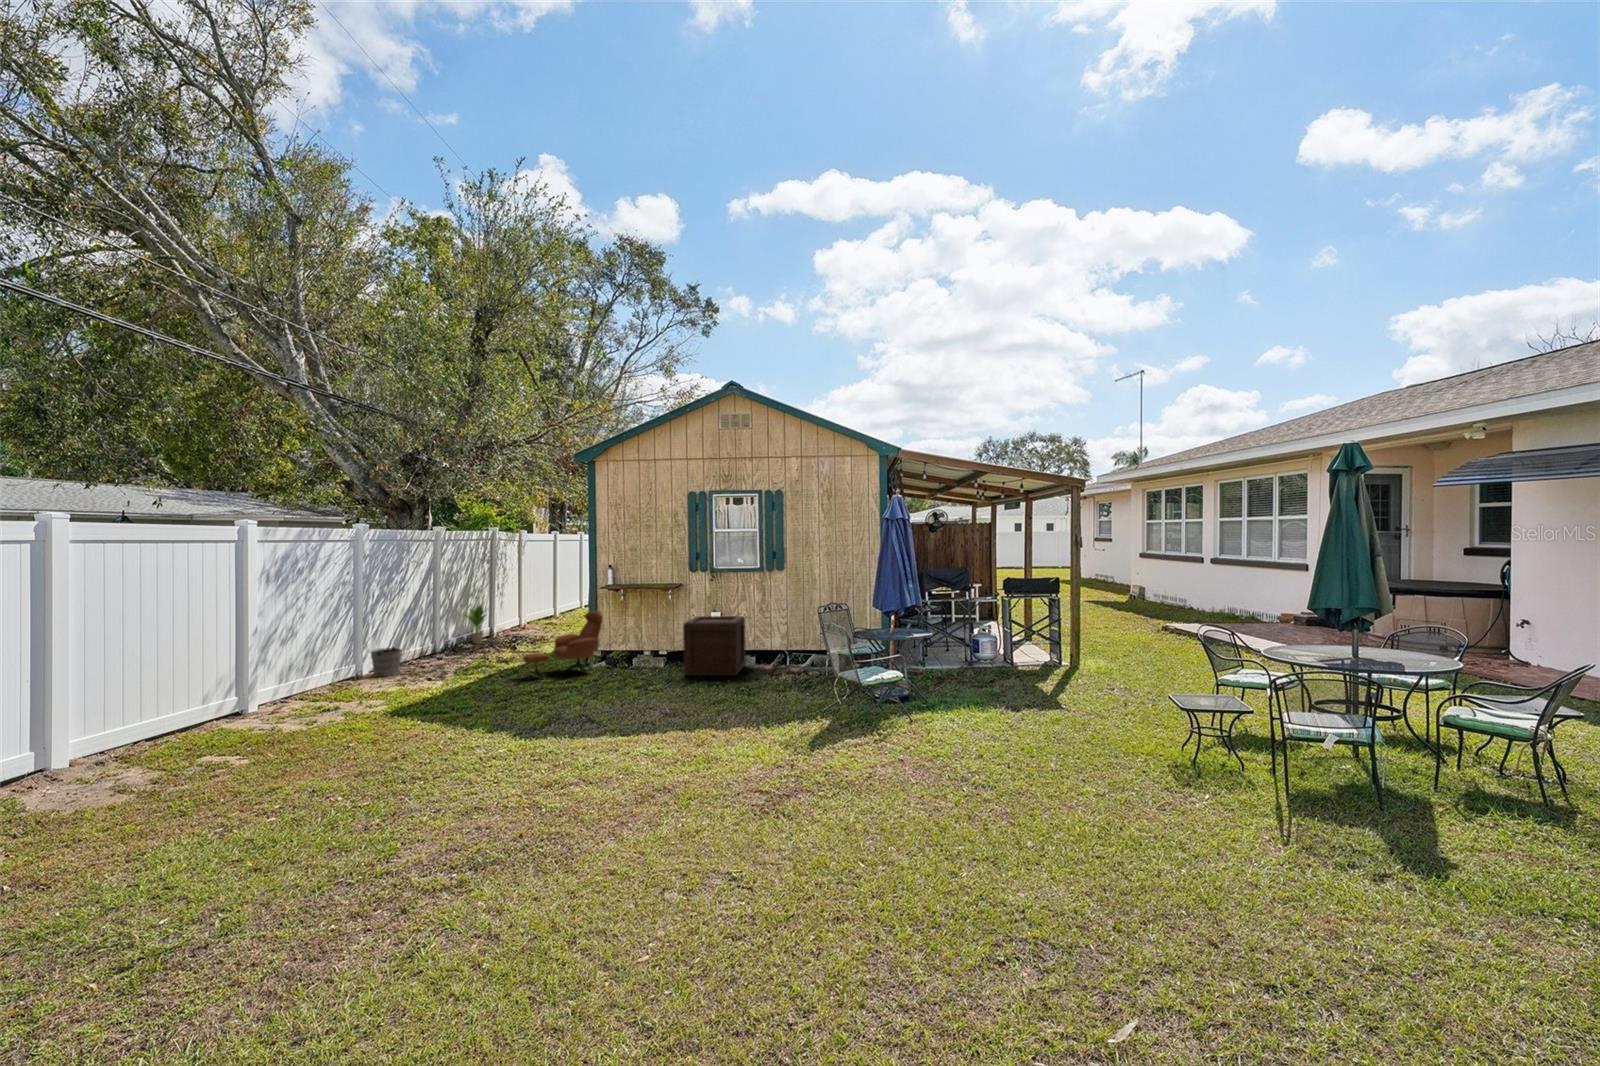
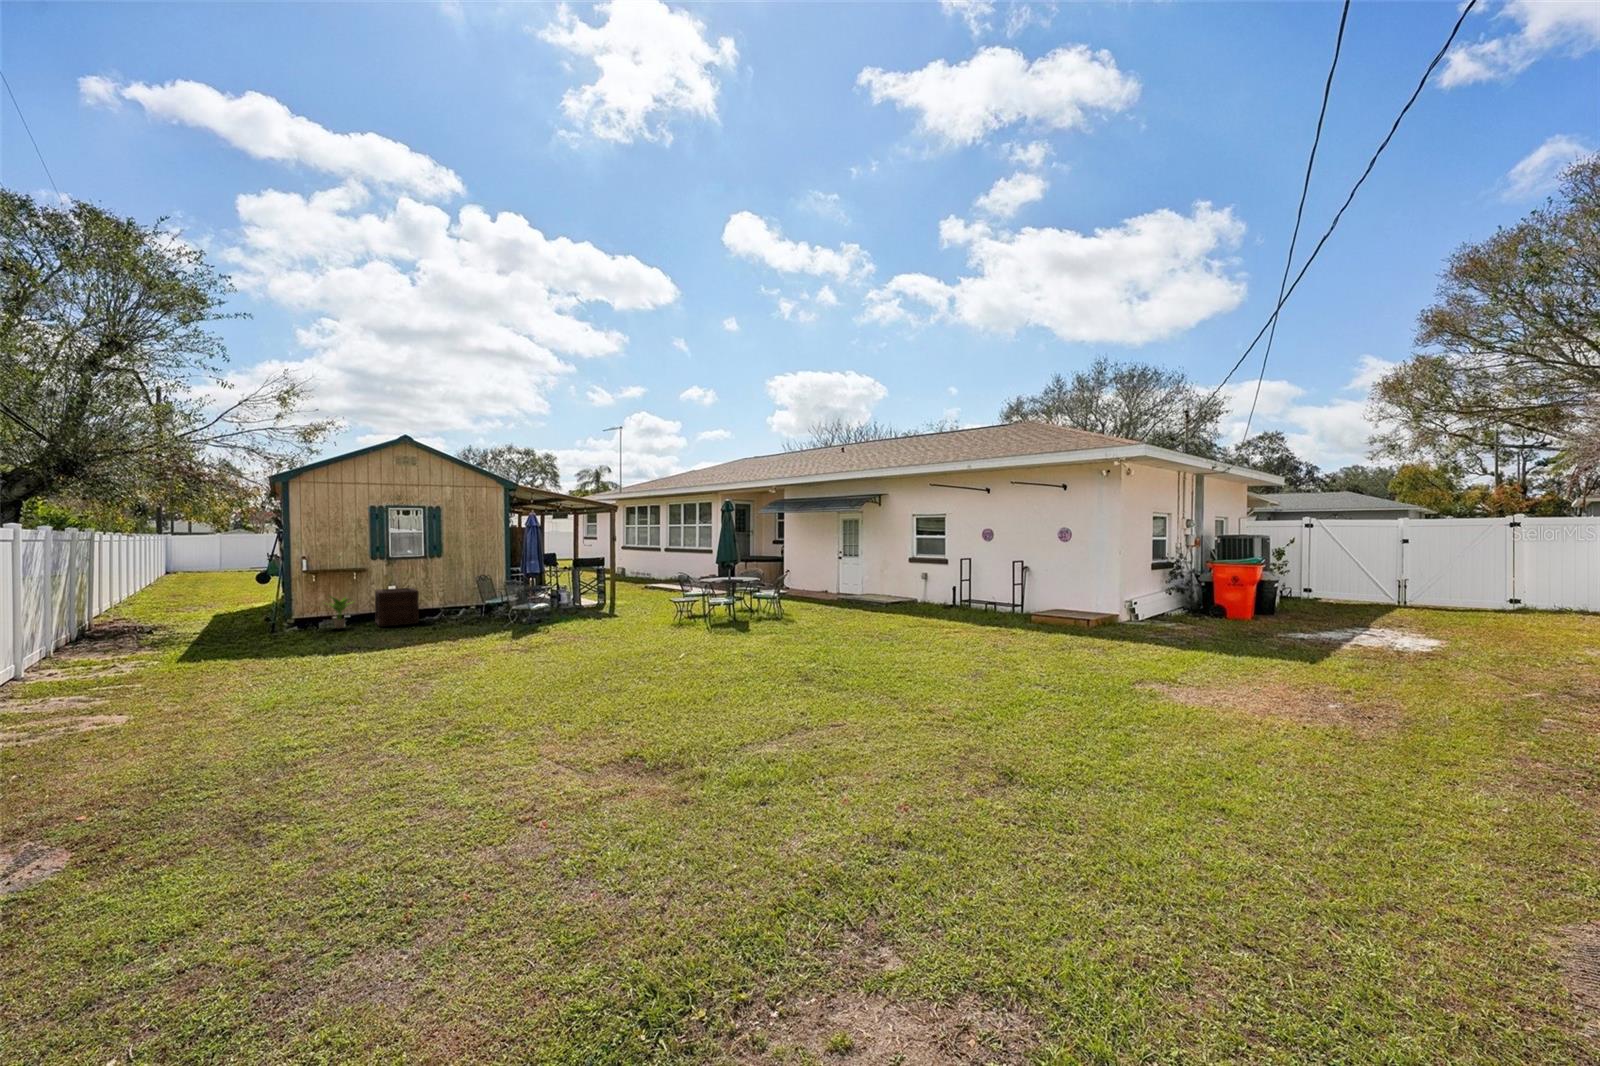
potted plant: present [468,605,486,644] -> present [329,596,349,629]
lounge chair: present [523,611,603,677] -> none [241,590,302,640]
bucket: present [370,647,402,677] -> none [61,629,100,653]

